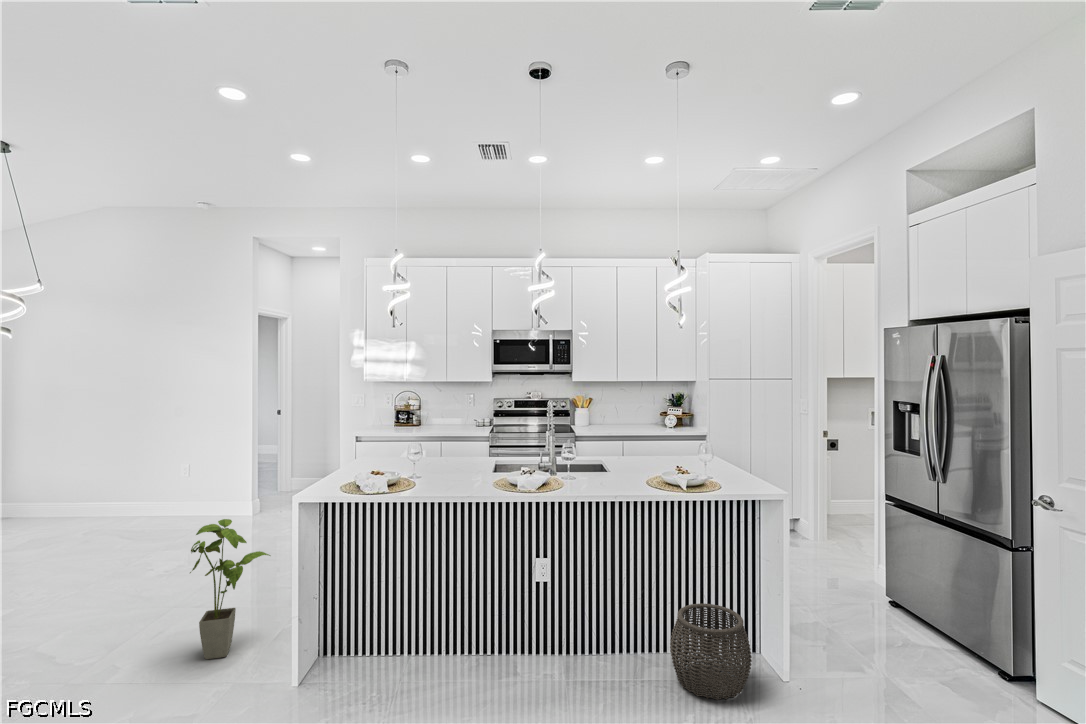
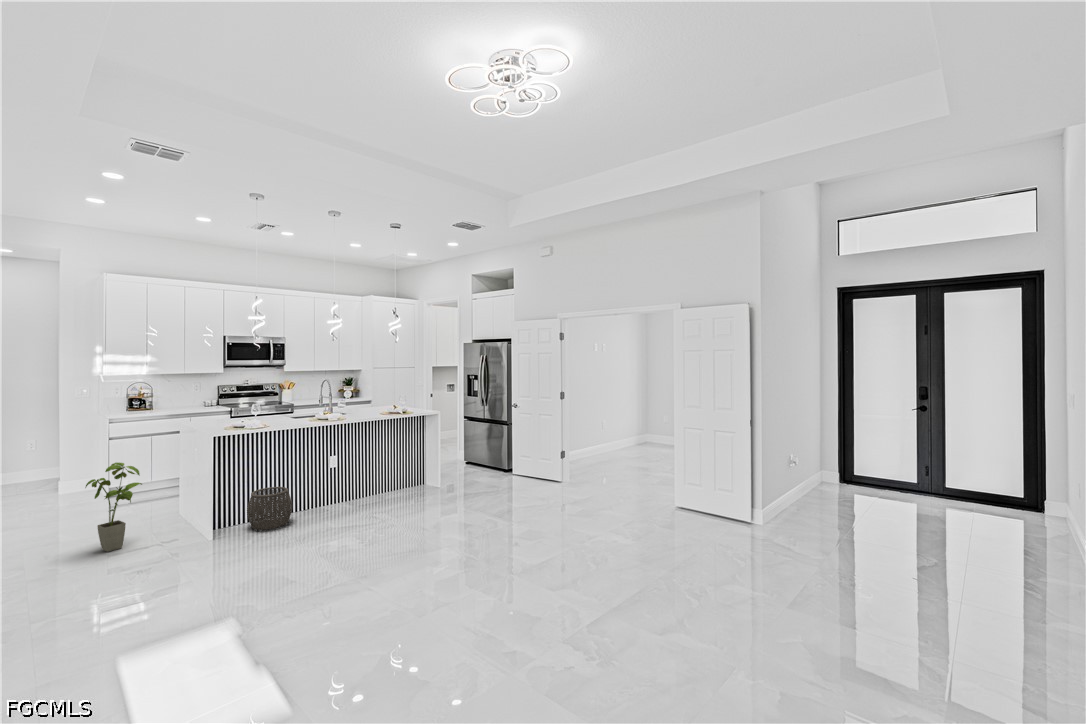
woven basket: present [670,604,752,700] -> present [247,487,292,530]

